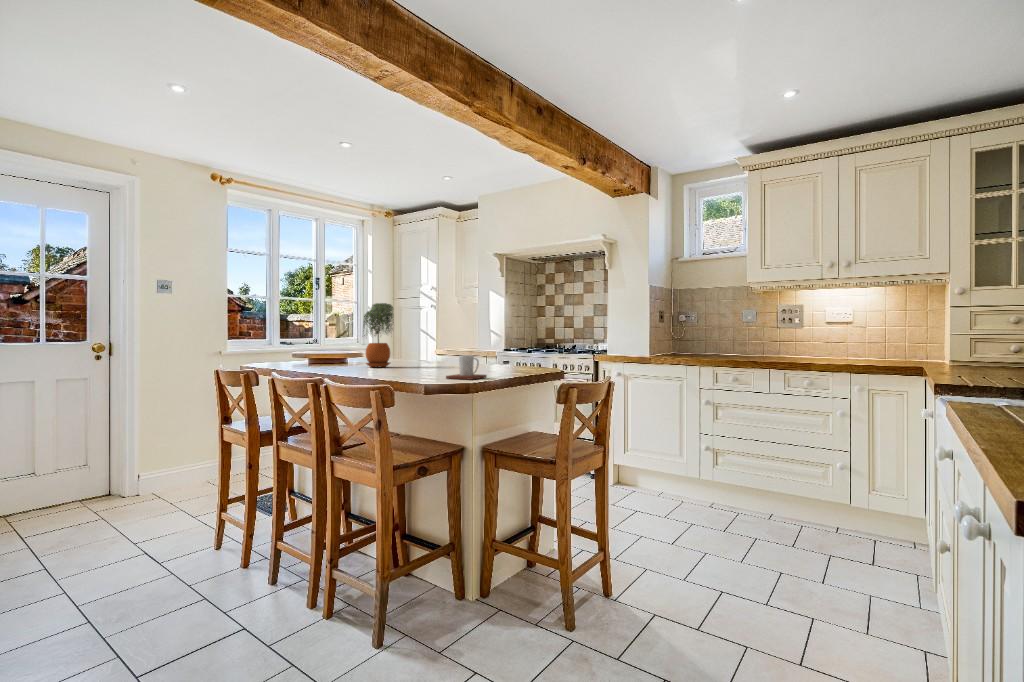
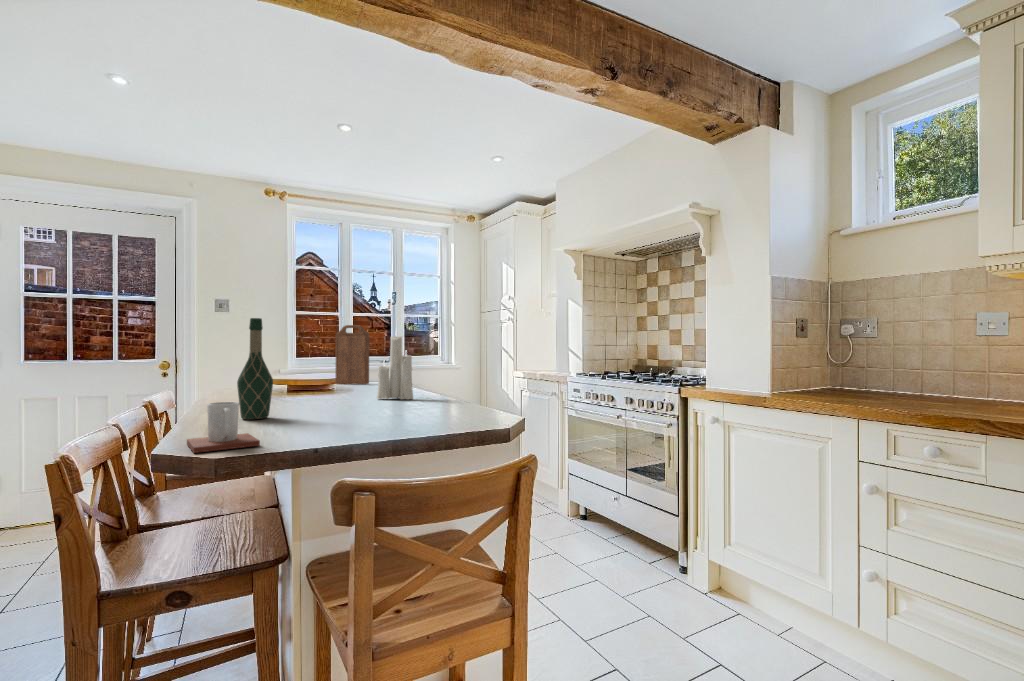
potted plant: present [363,303,394,367] -> none [281,314,333,402]
wine bottle: none [398,308,419,373] -> present [237,318,273,419]
cutting board: none [321,310,352,360] -> present [335,325,369,384]
candle: none [419,311,445,365] -> present [377,333,413,399]

